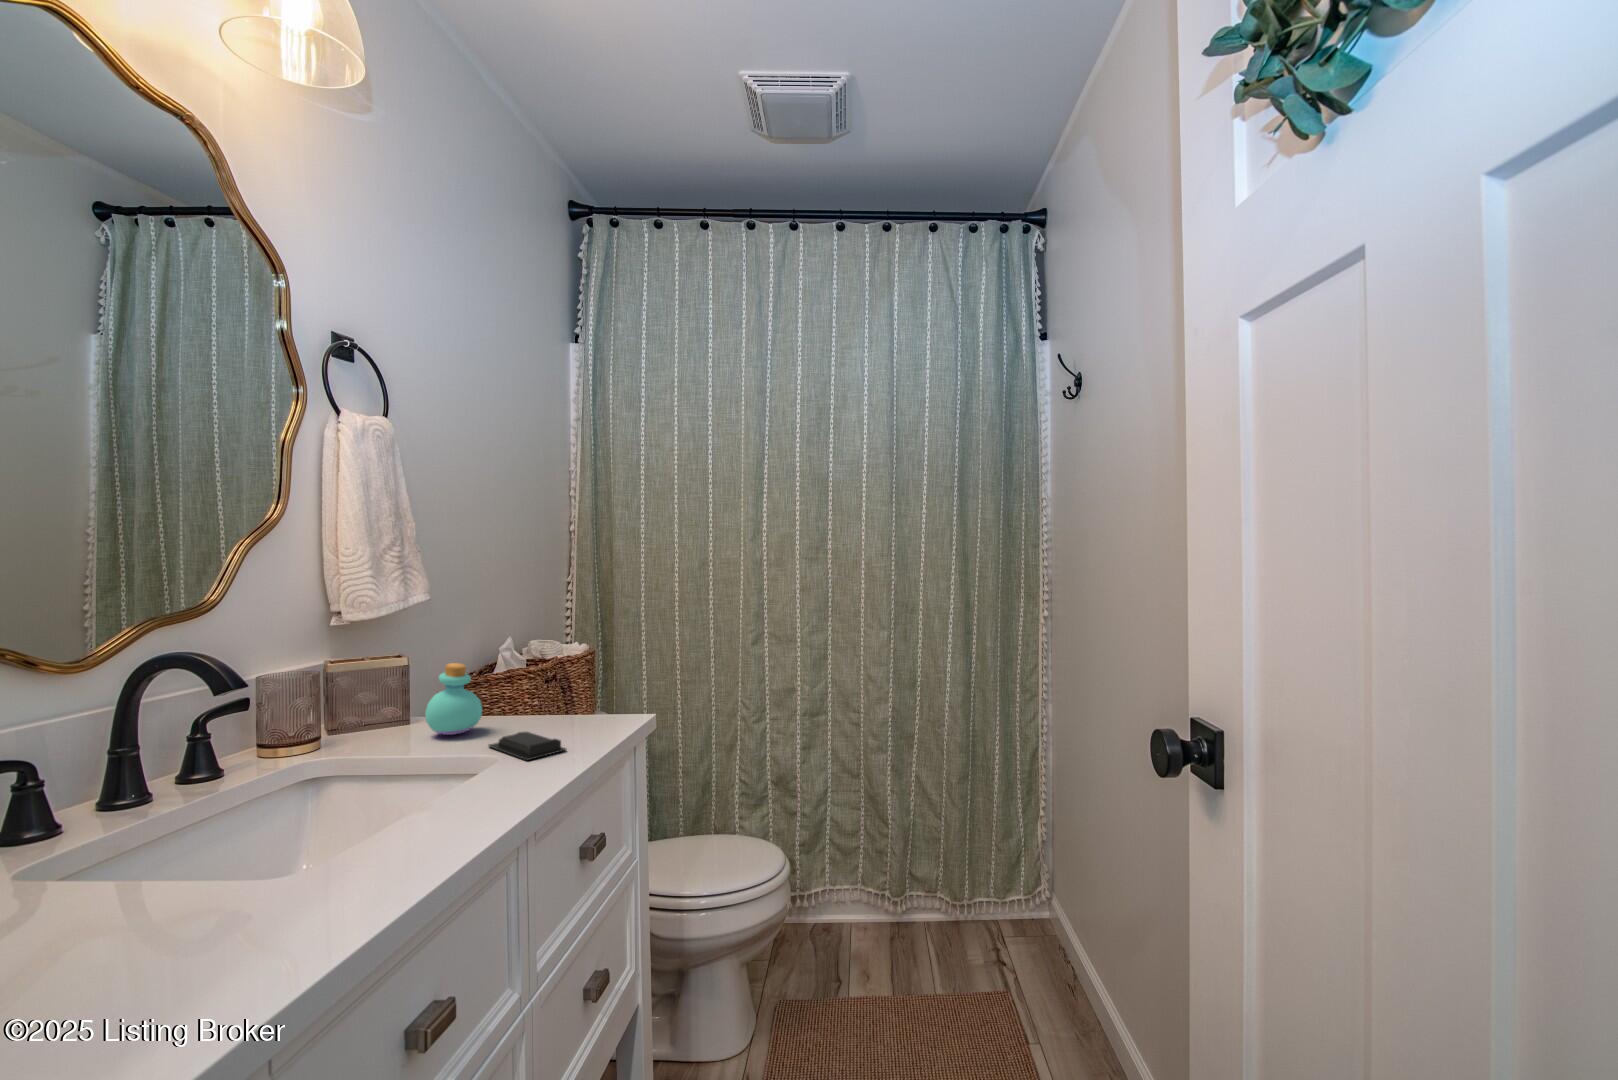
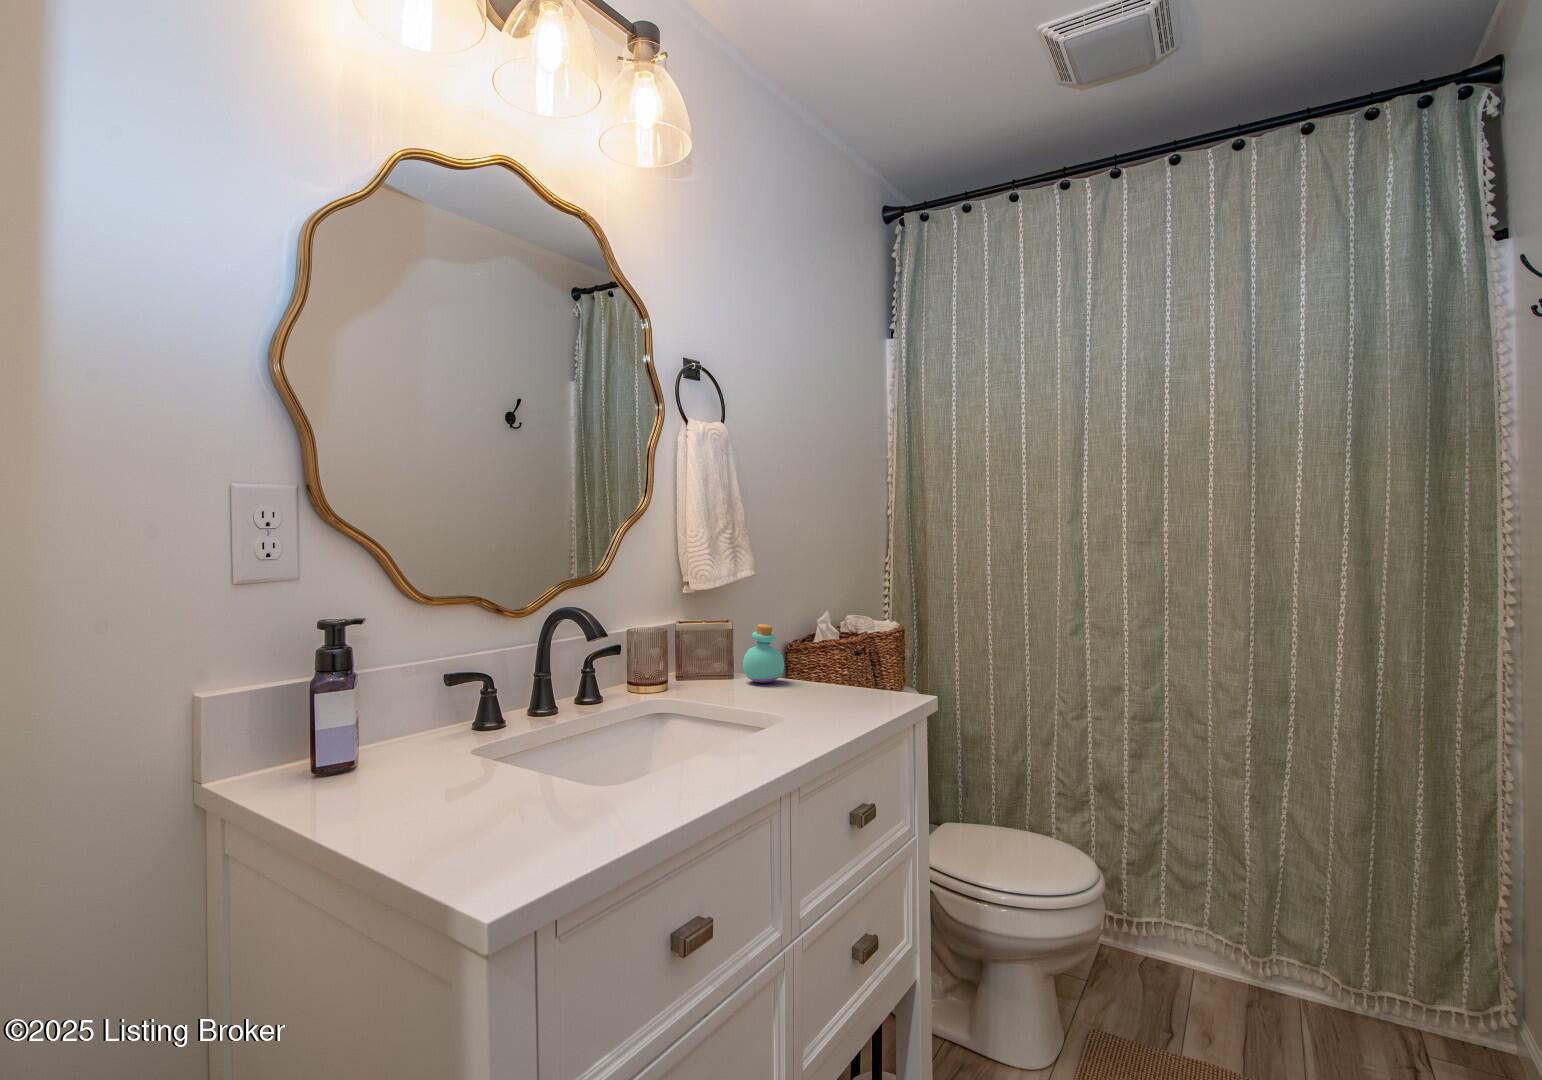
soap bar: present [488,732,566,760] -> none [783,684,841,705]

